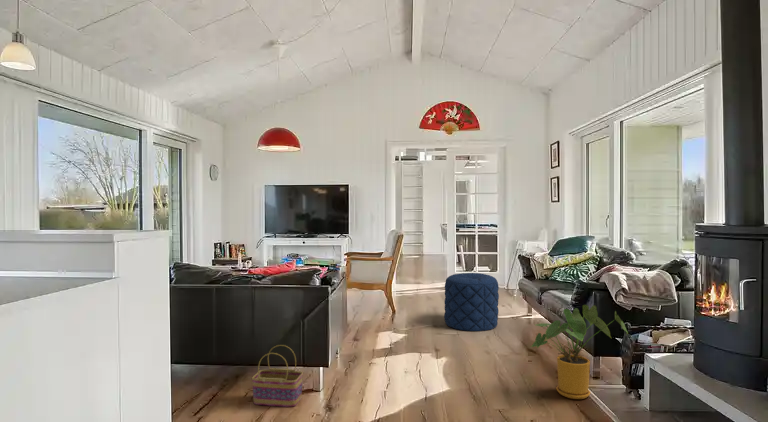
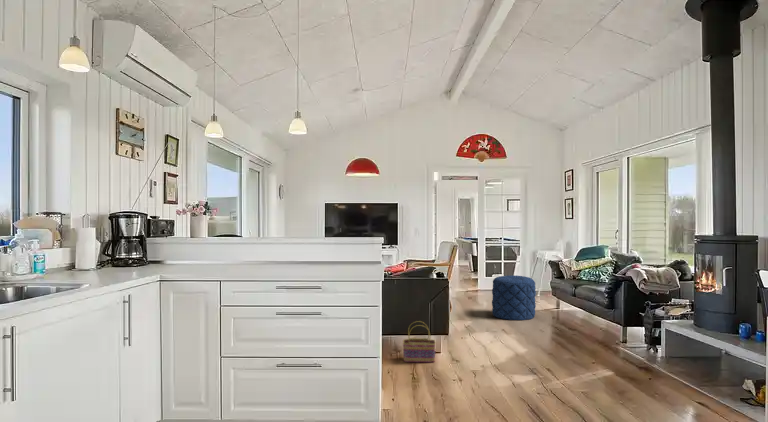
house plant: present [532,305,628,399] -> none [584,291,650,353]

